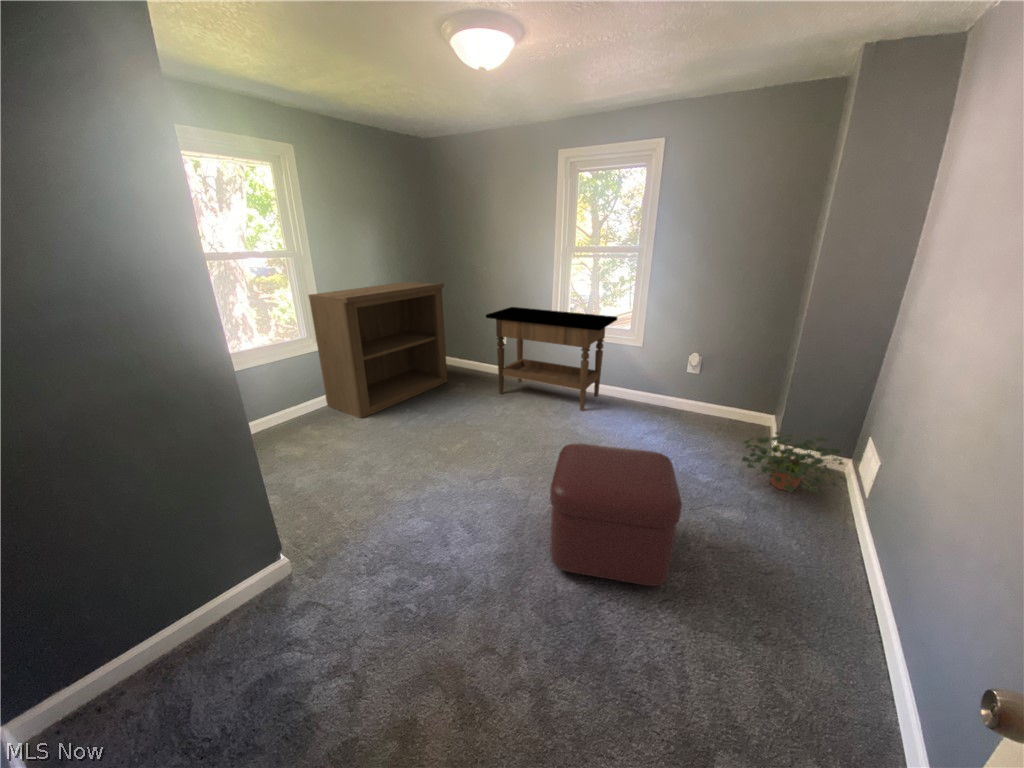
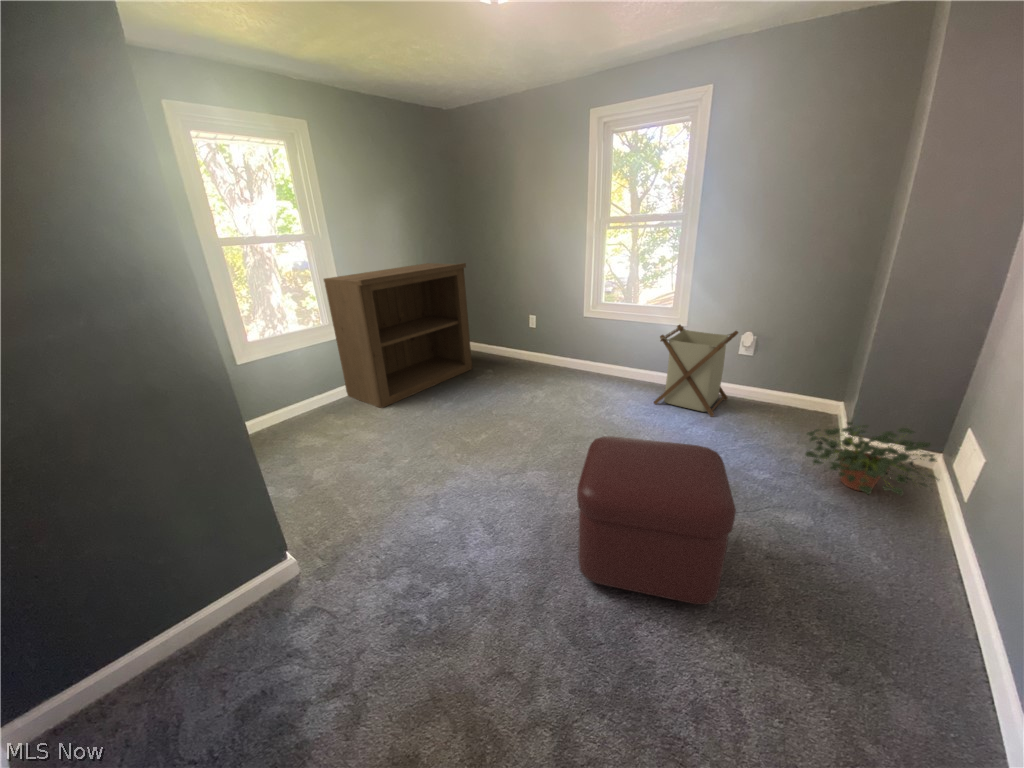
side table: present [486,307,617,411] -> none [511,287,657,399]
laundry basket: none [614,345,688,427] -> present [654,325,738,416]

